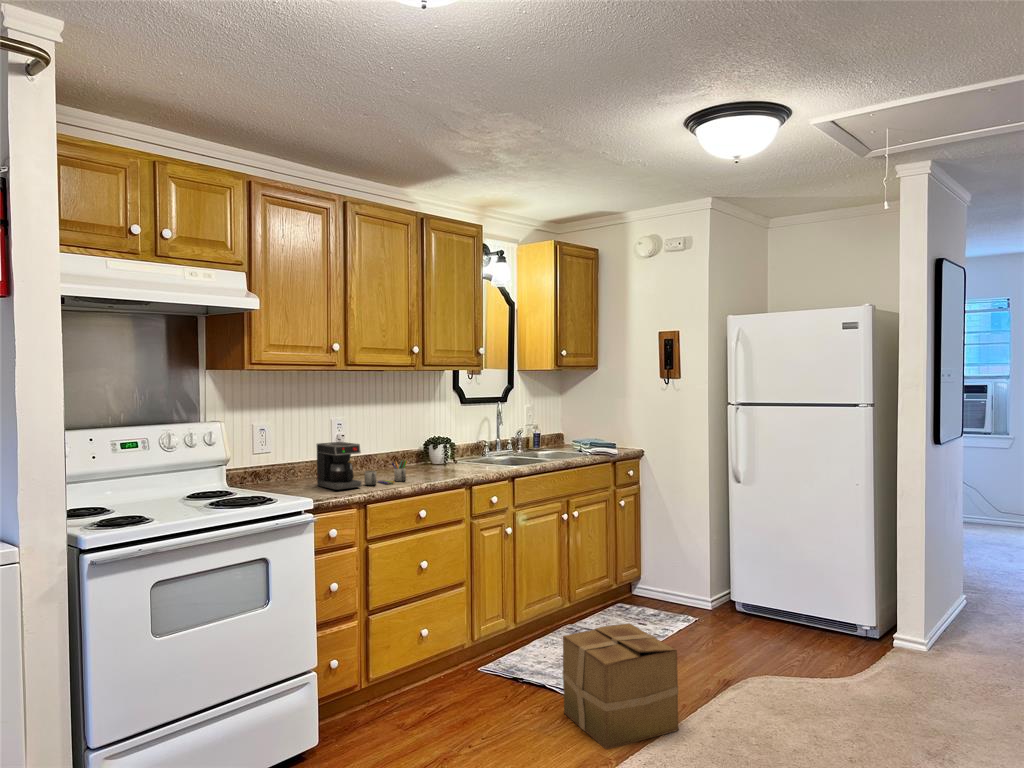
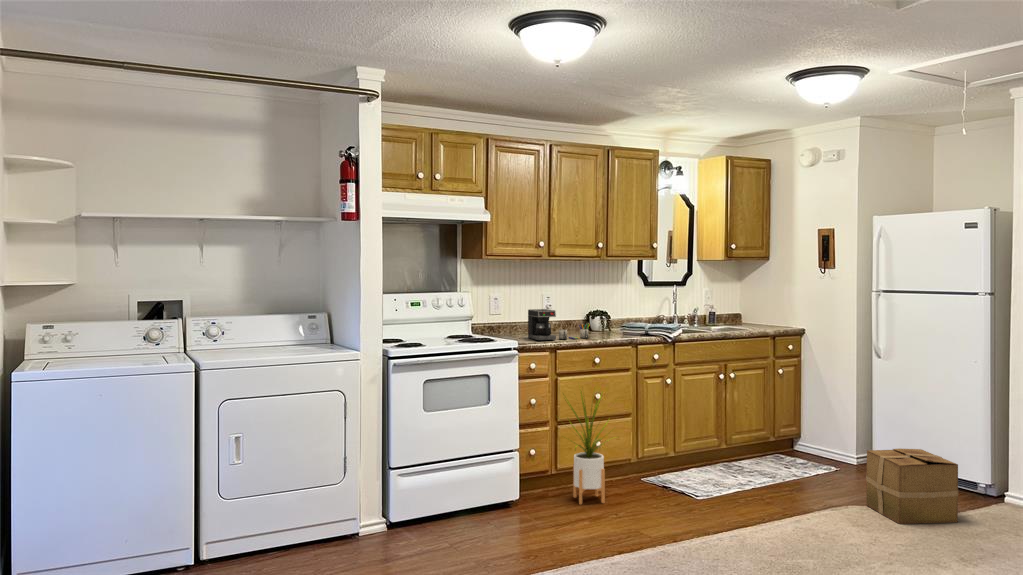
house plant: none [370,550,467,741] -> present [567,392,609,504]
cardboard box: present [563,623,678,749] -> present [866,449,958,524]

